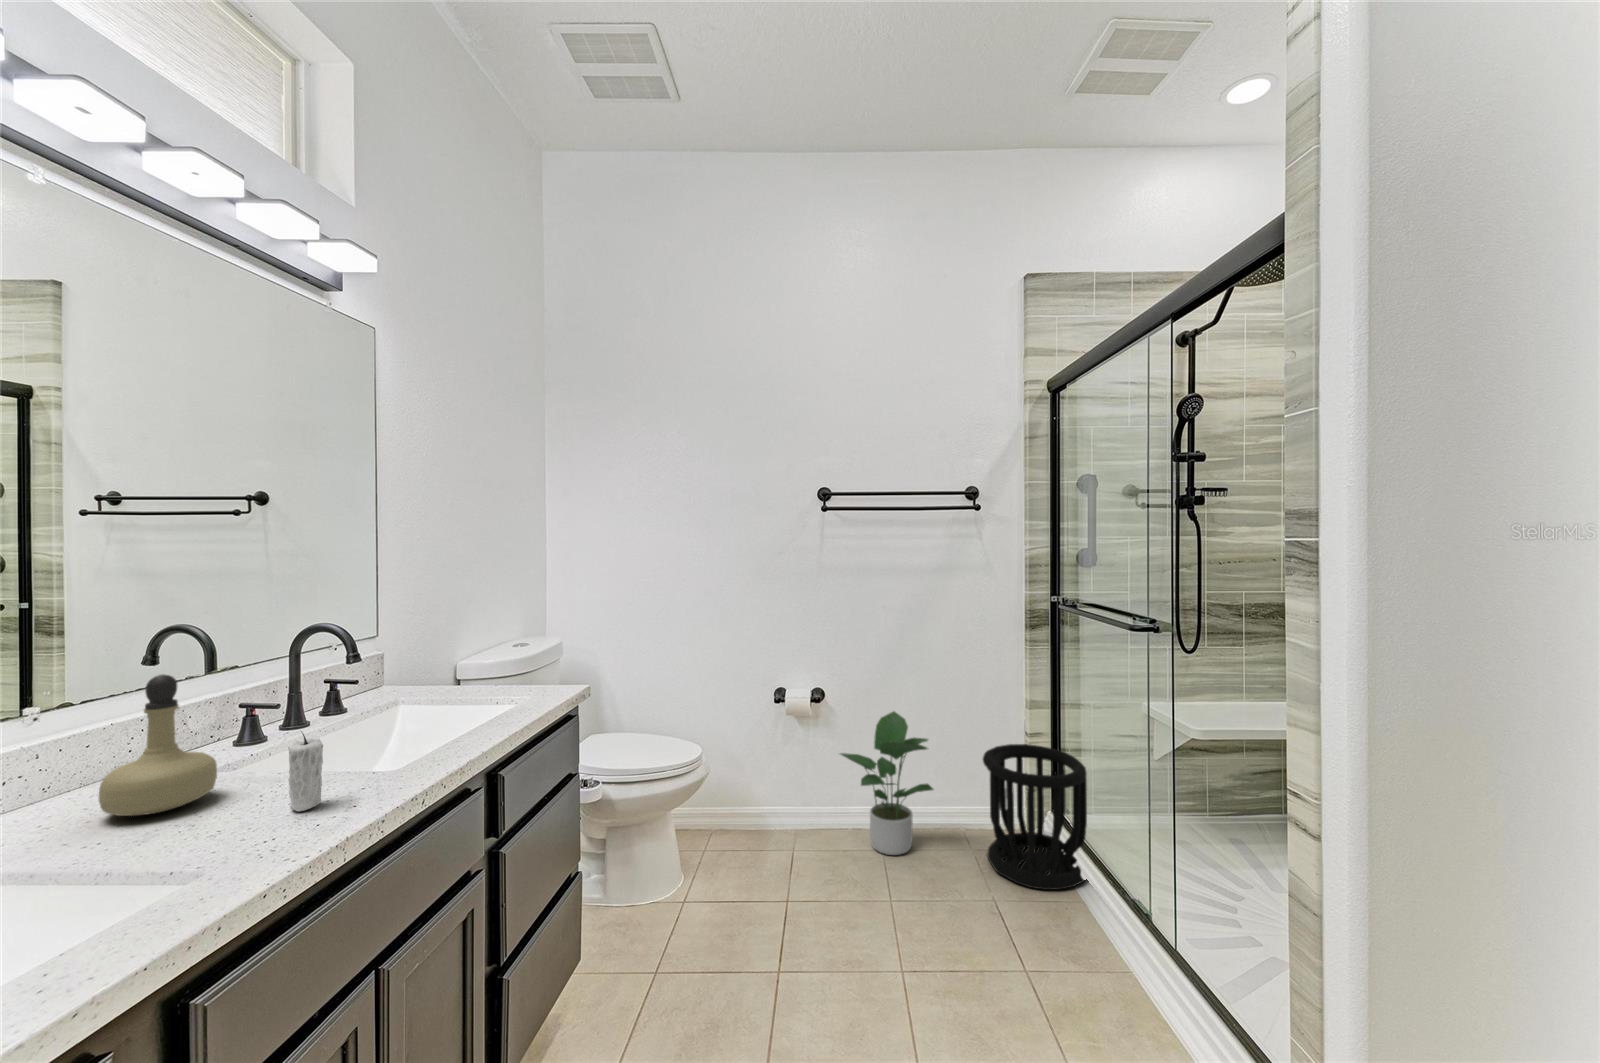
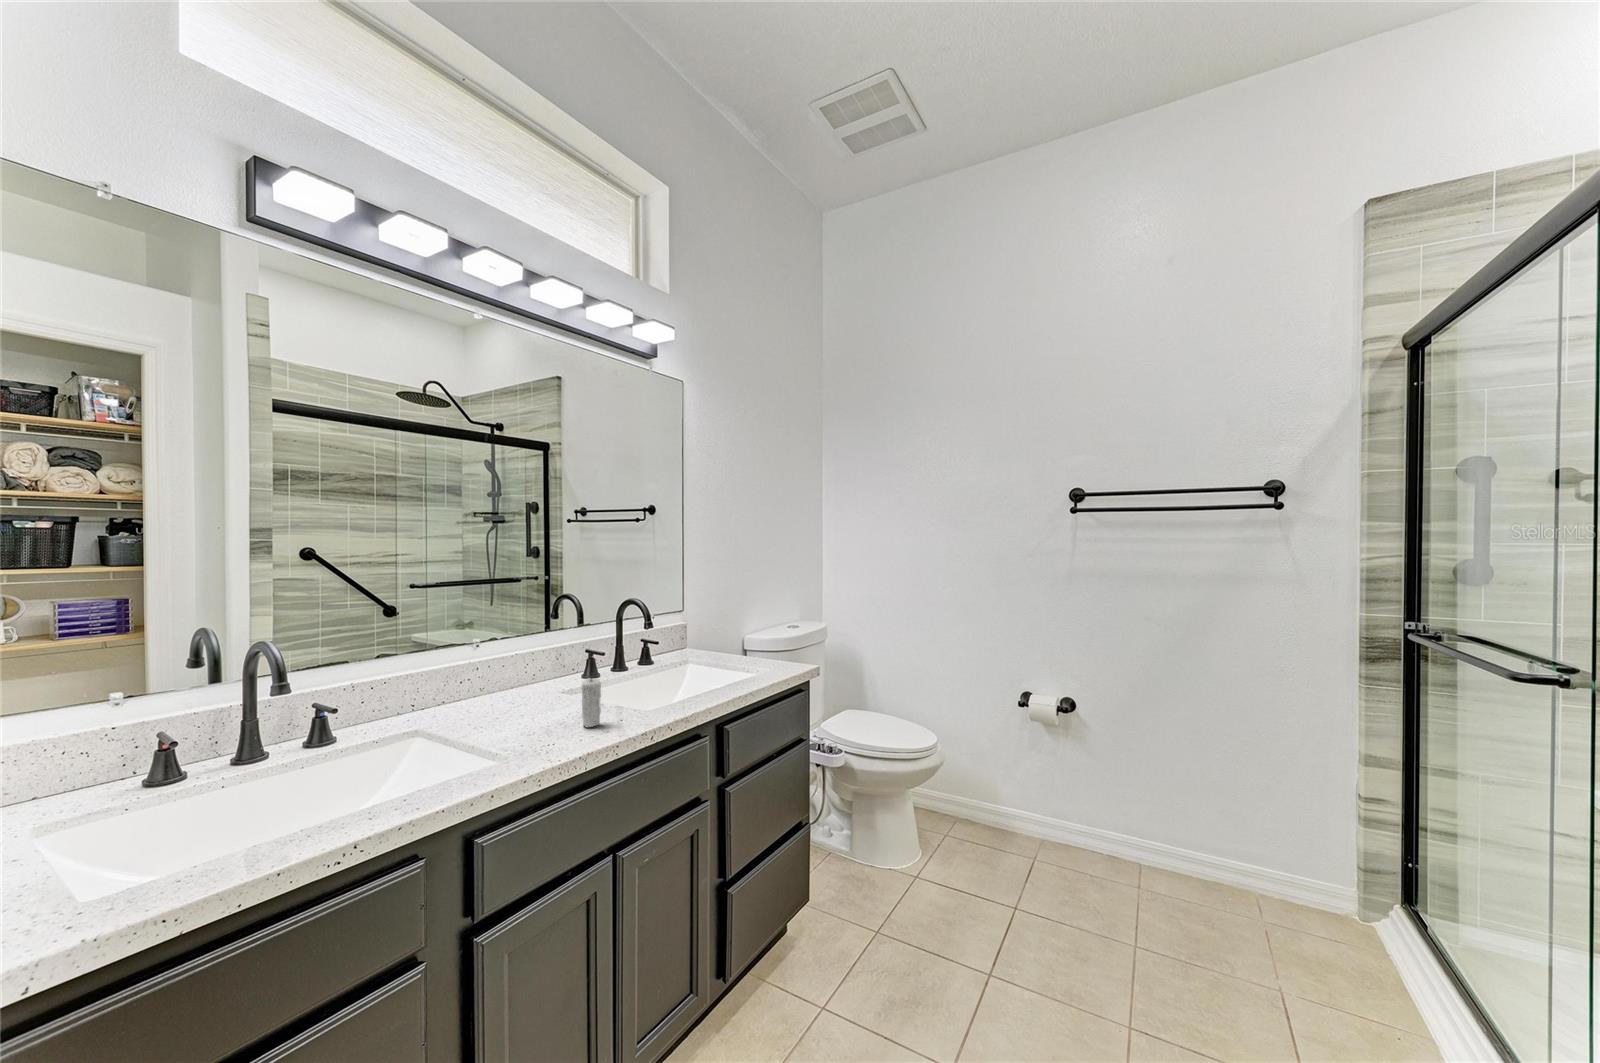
perfume bottle: present [99,675,217,816] -> none [493,625,551,714]
potted plant: present [841,711,933,855] -> none [1087,739,1209,903]
wastebasket: present [983,744,1087,890] -> none [1277,804,1448,1008]

